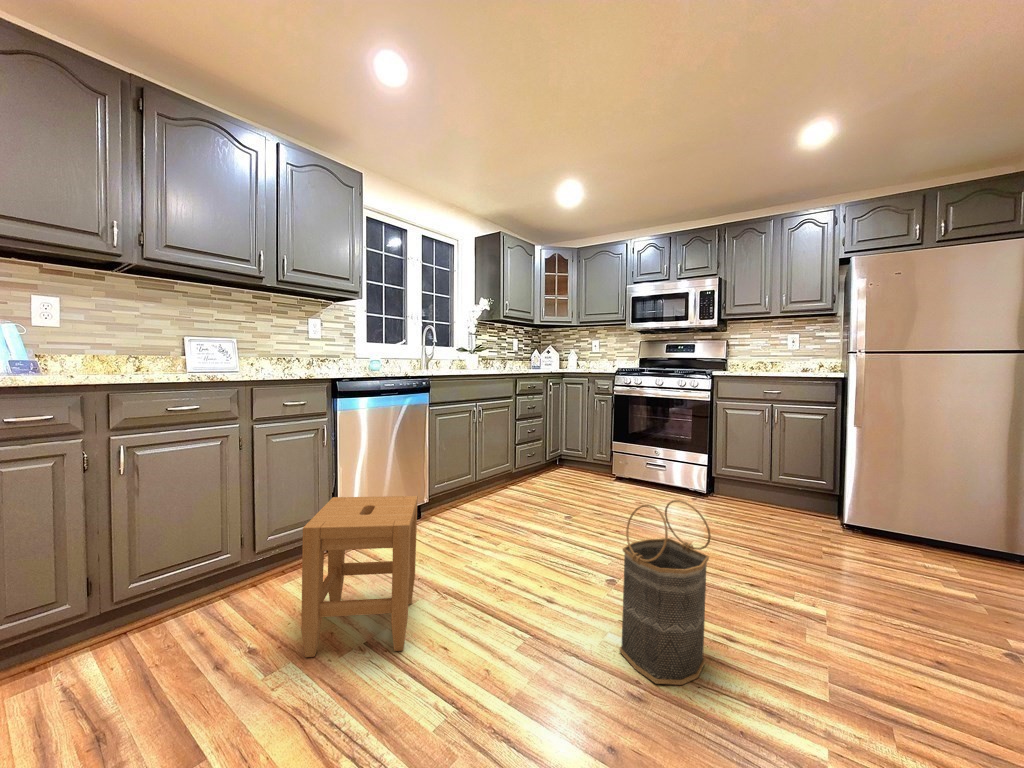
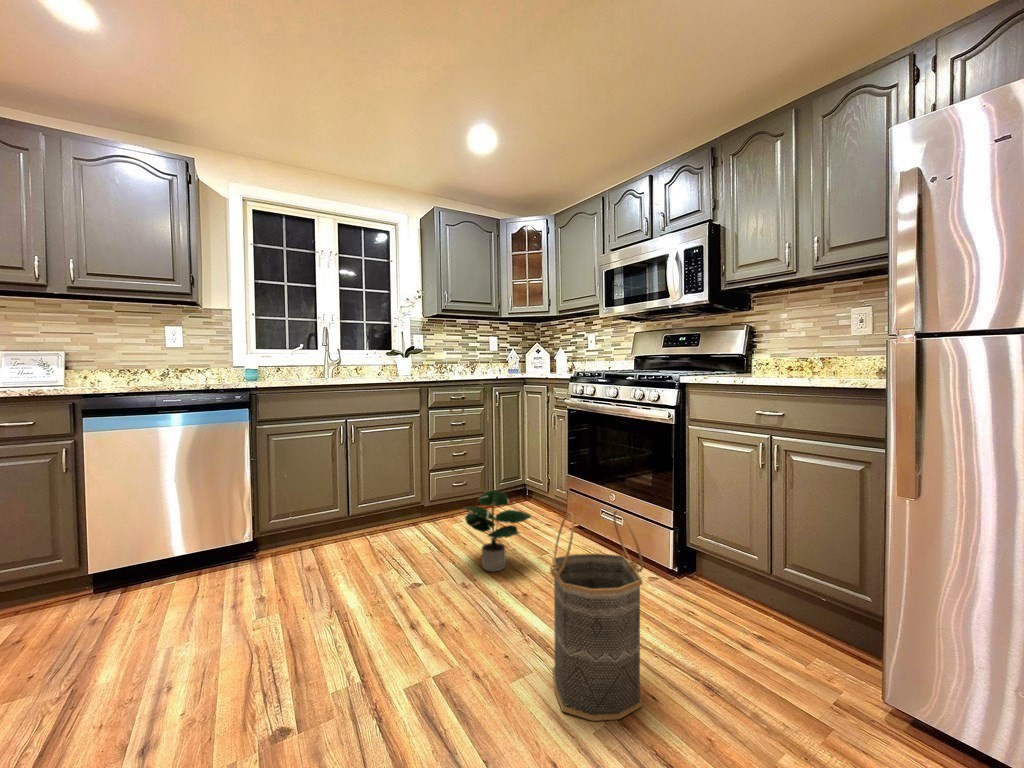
potted plant: none [461,492,529,573] -> present [464,490,531,572]
stool: present [301,496,418,657] -> none [283,483,405,624]

